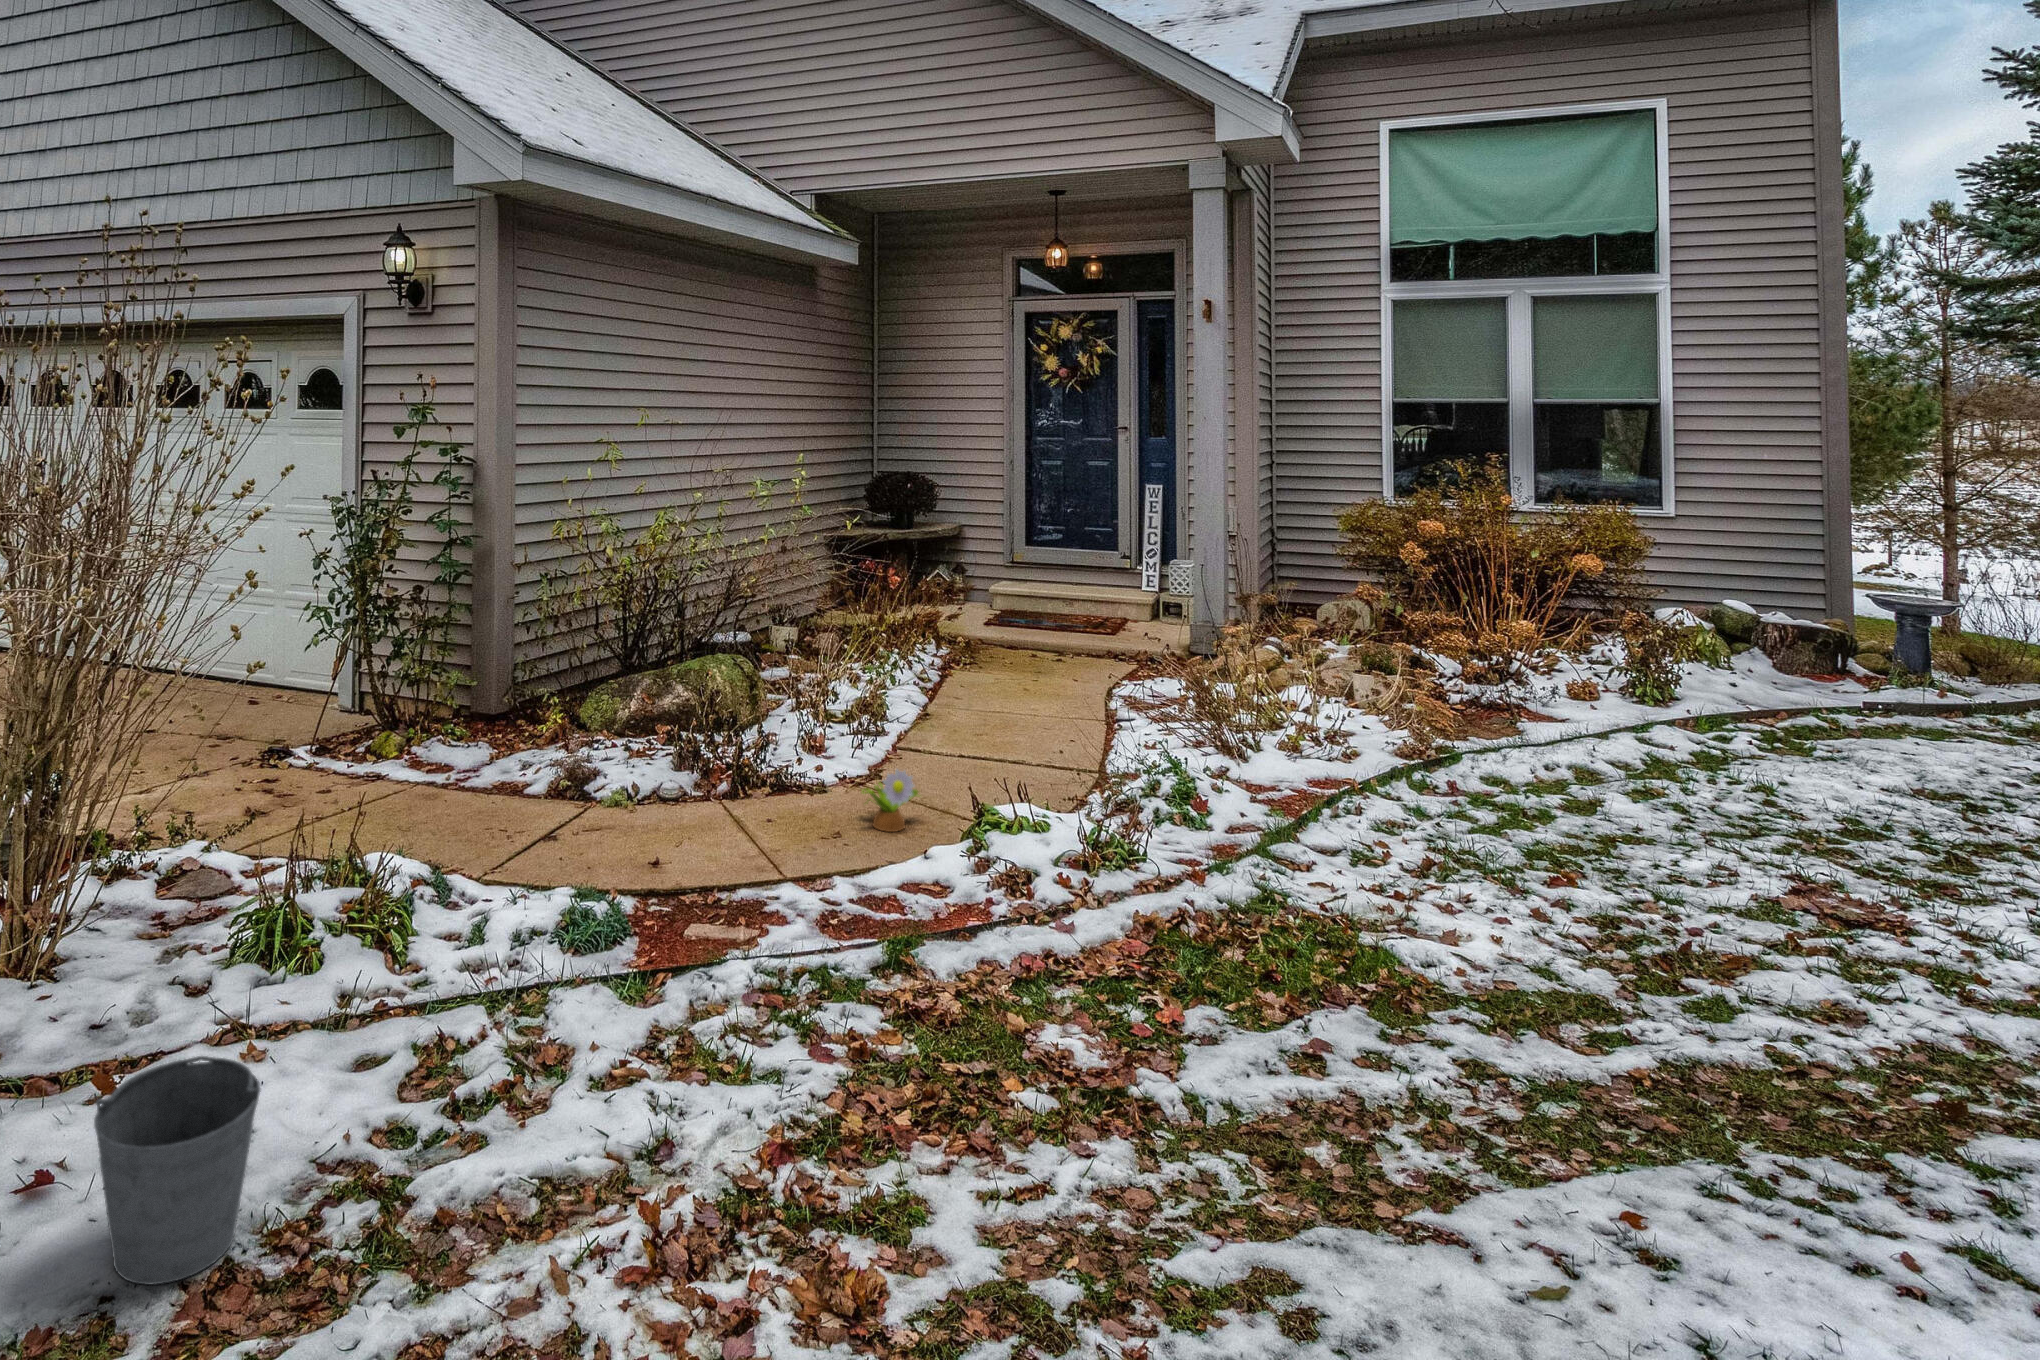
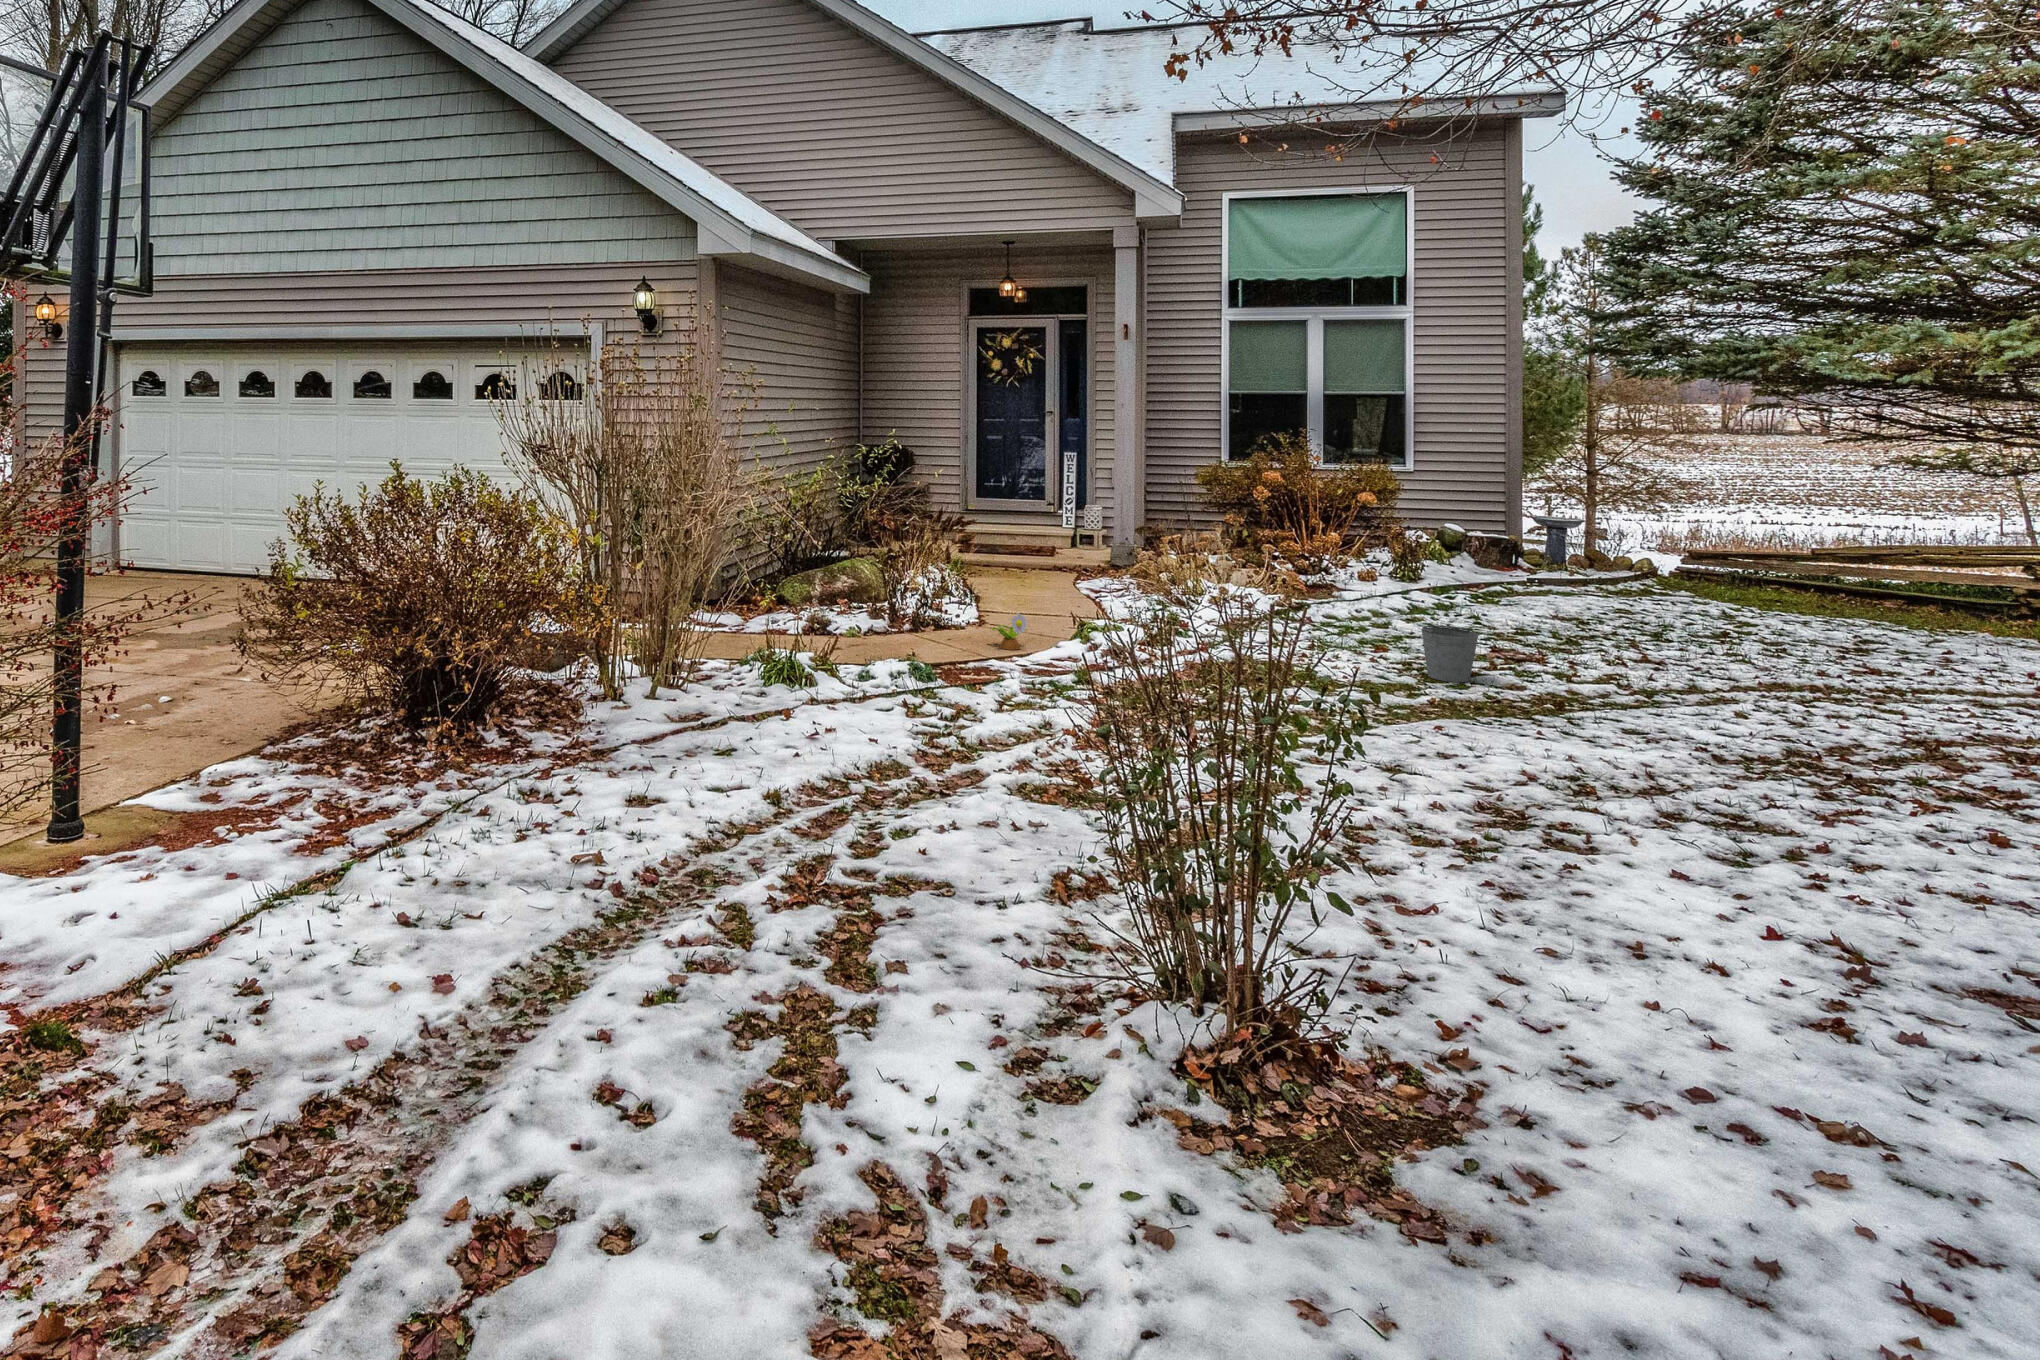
bucket: present [94,1056,260,1285] -> present [1421,626,1479,682]

